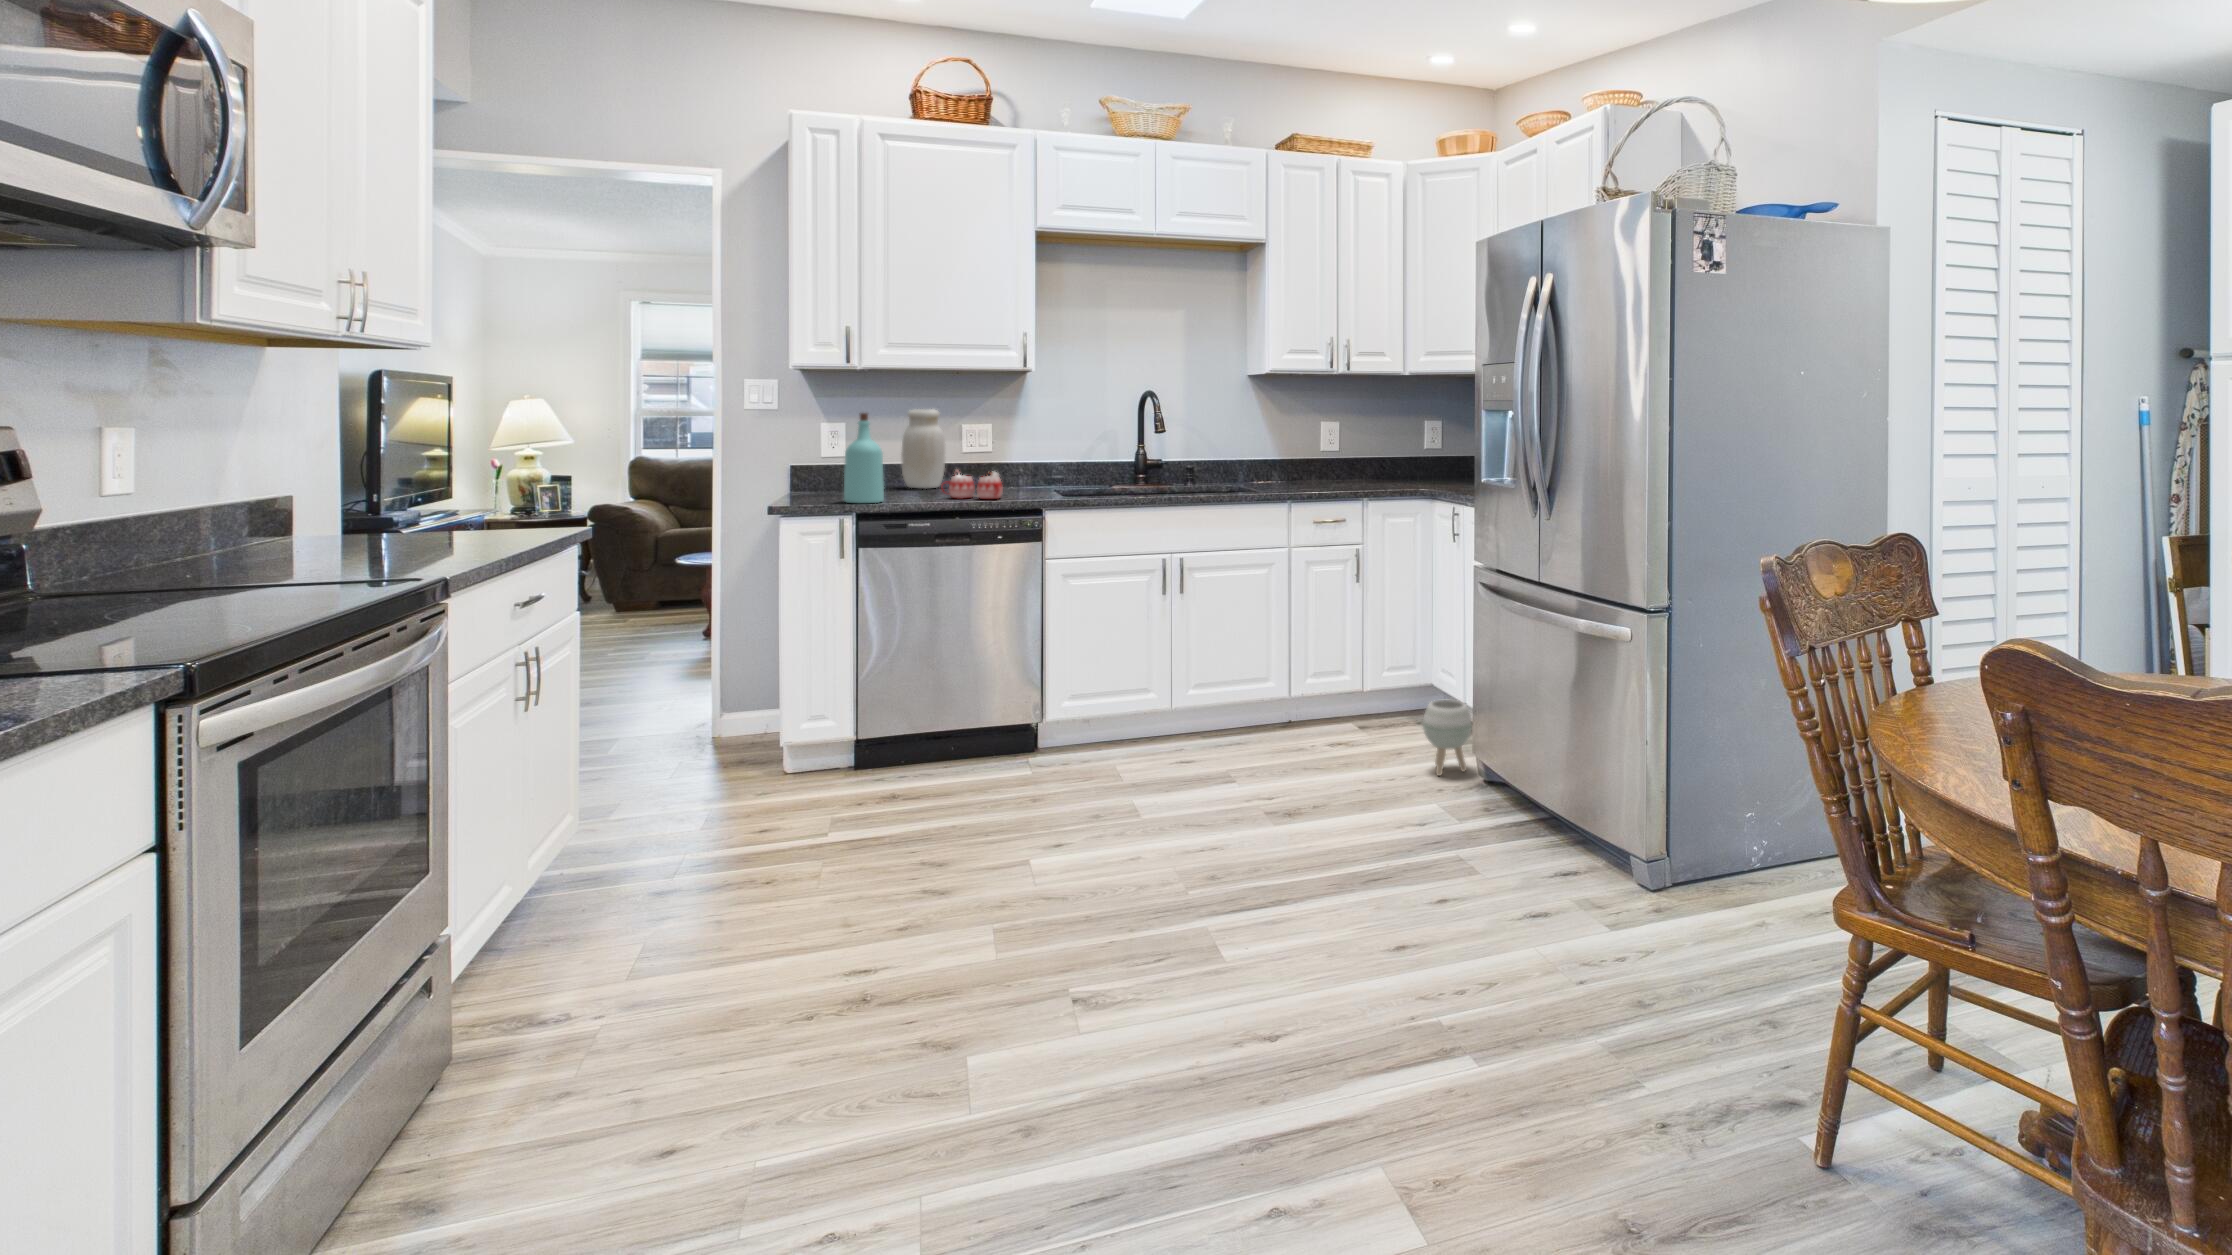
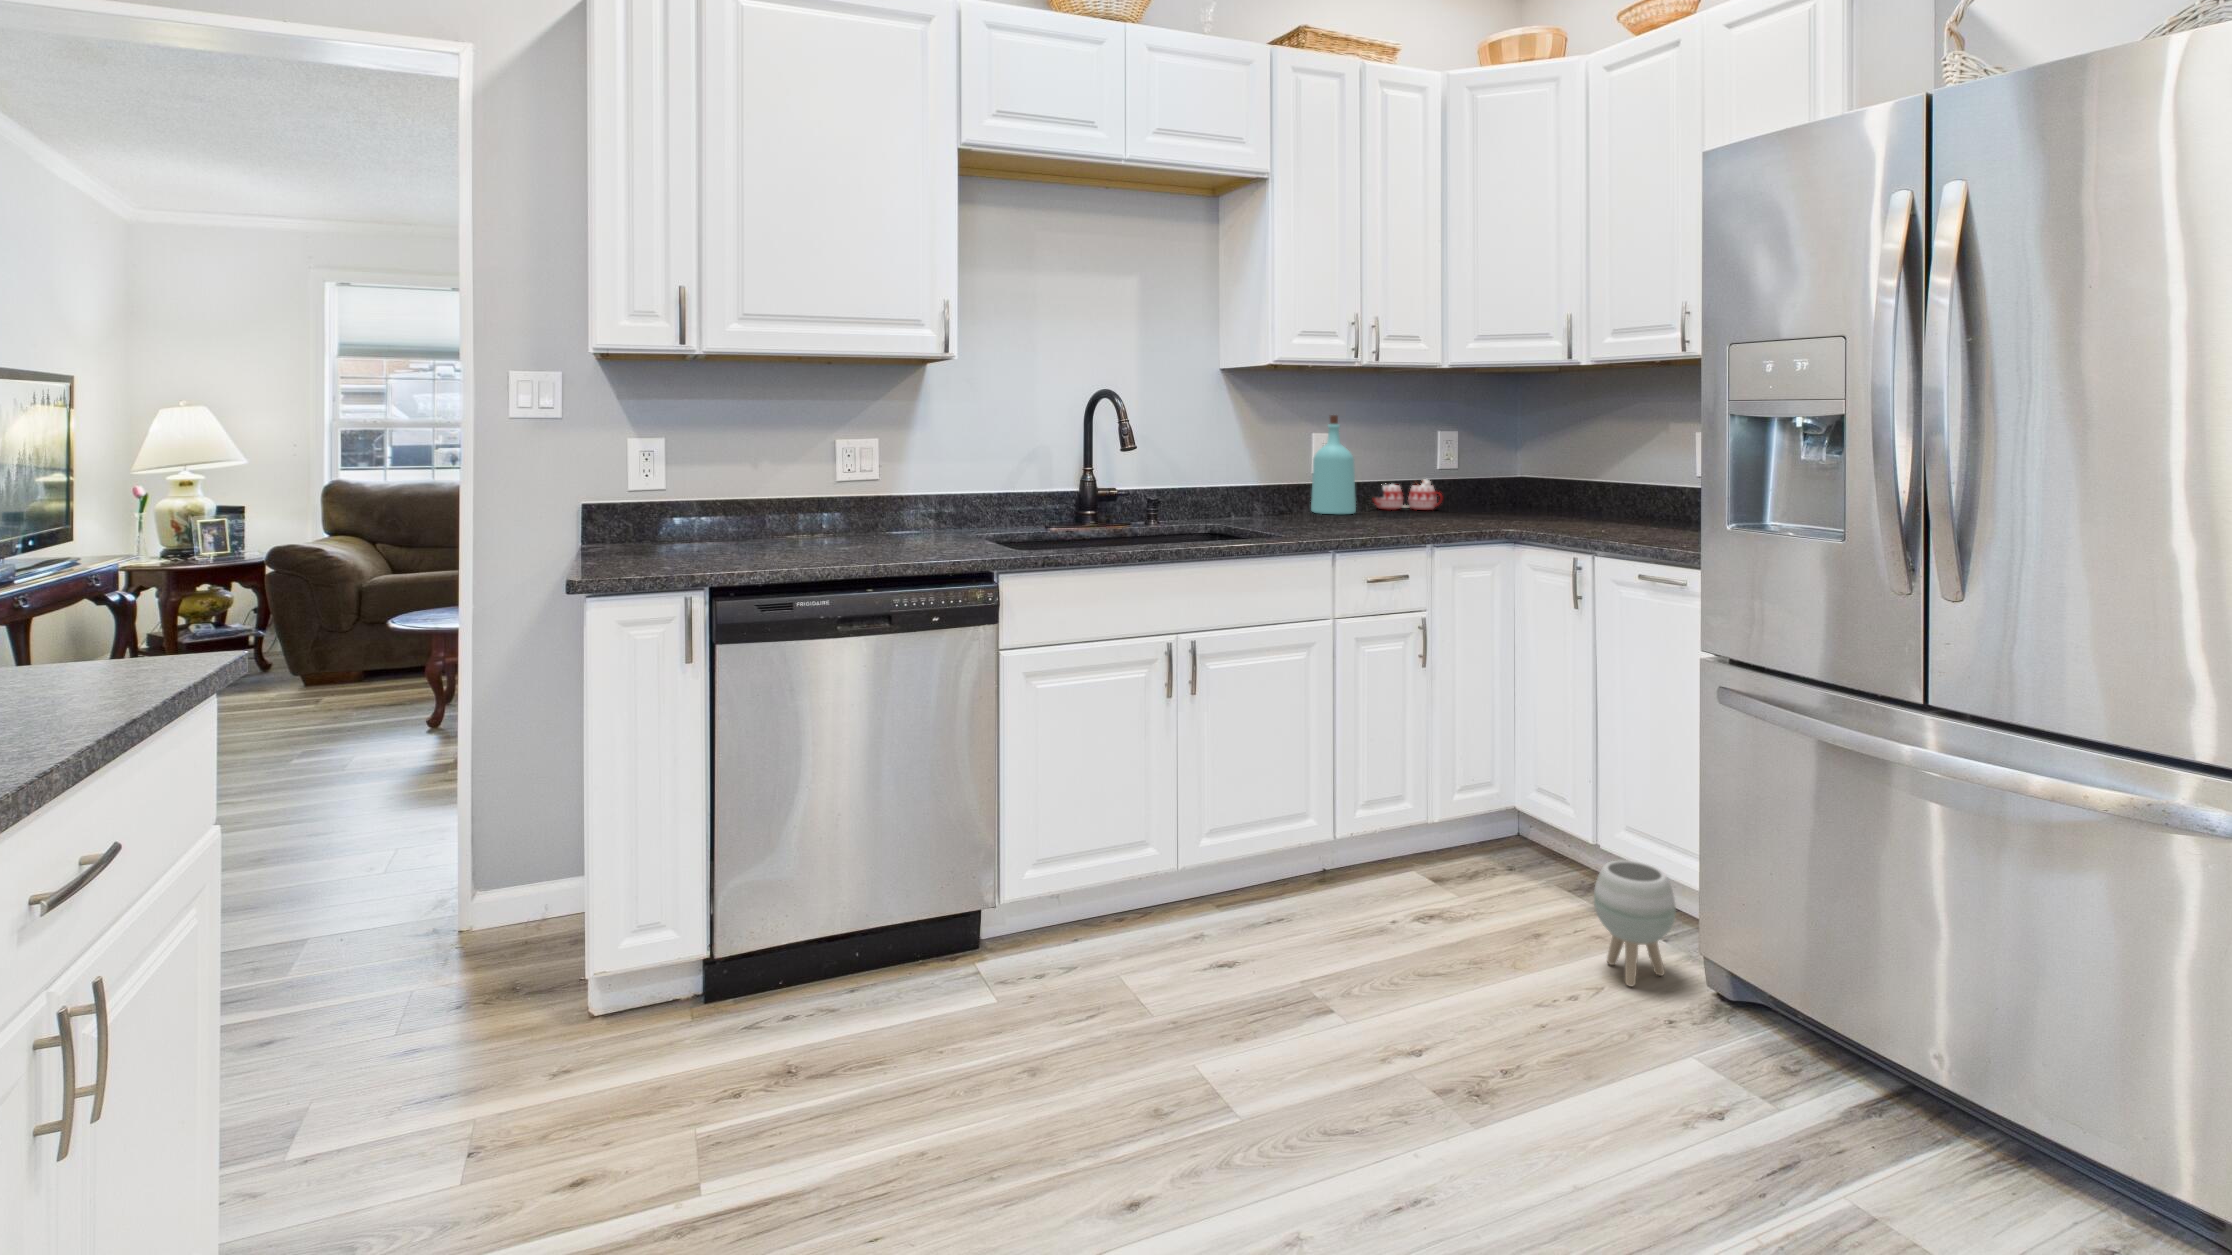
jar: present [902,409,945,488] -> none [747,418,812,537]
bottle: present [844,413,884,503] -> present [1311,415,1356,514]
mug: present [941,470,1003,499] -> present [1373,479,1442,510]

